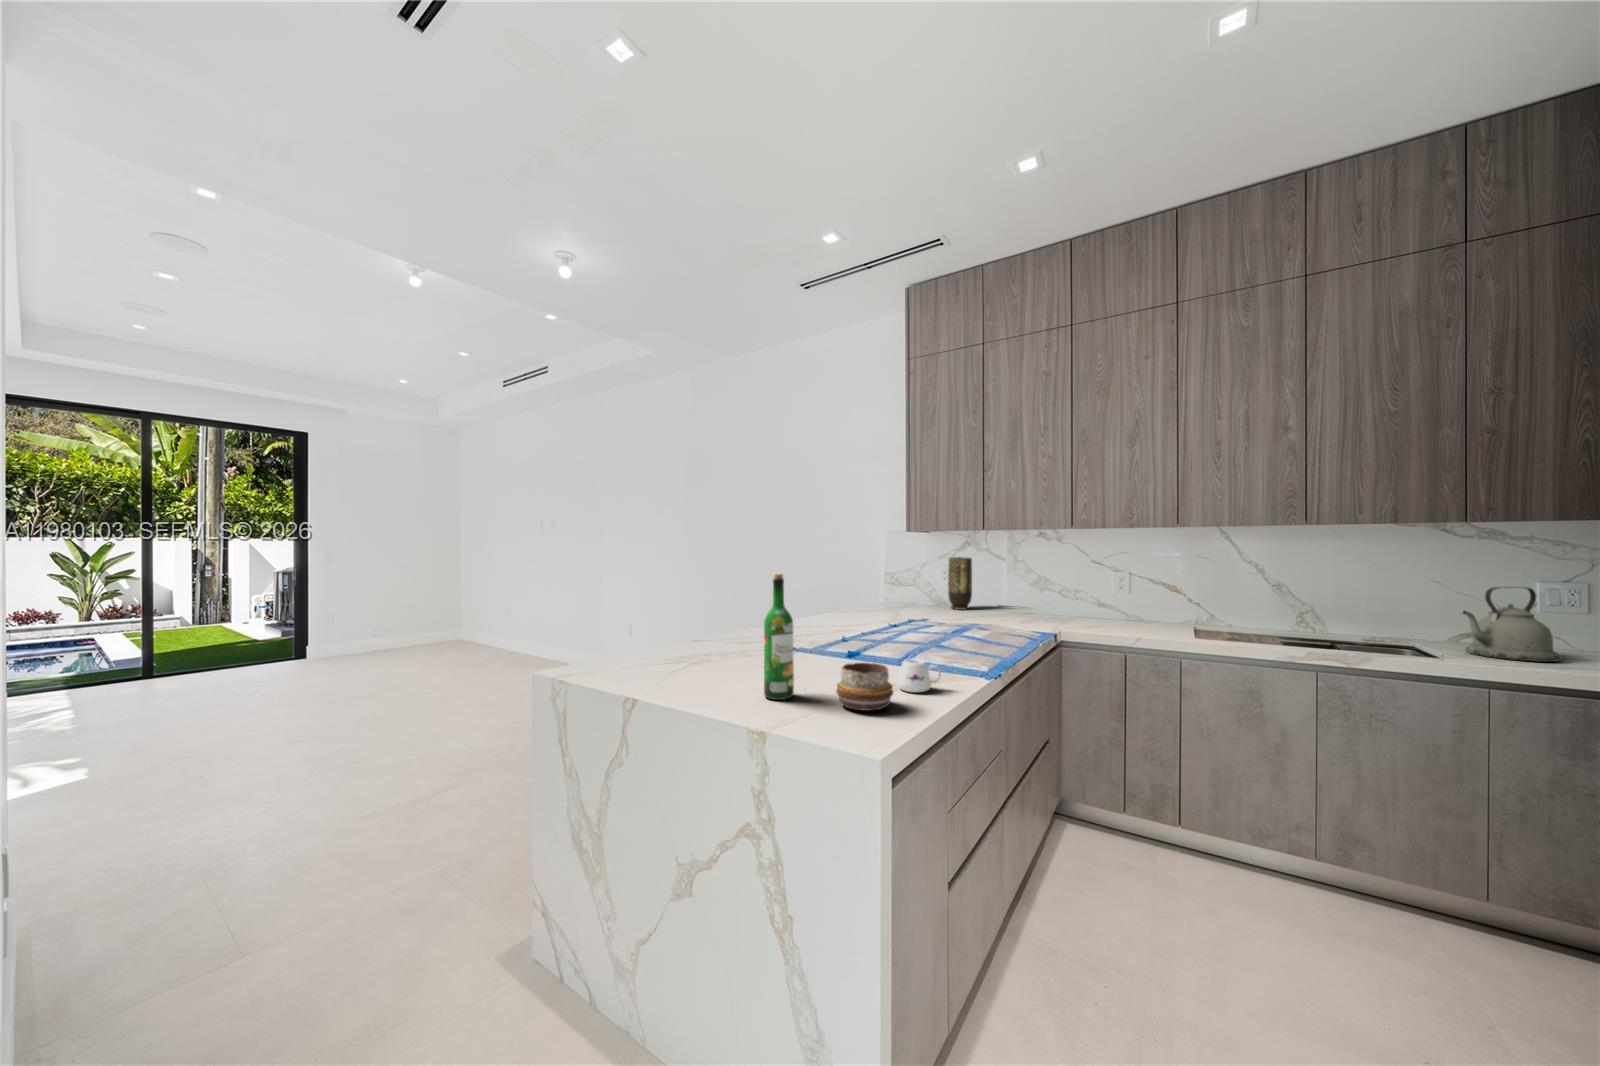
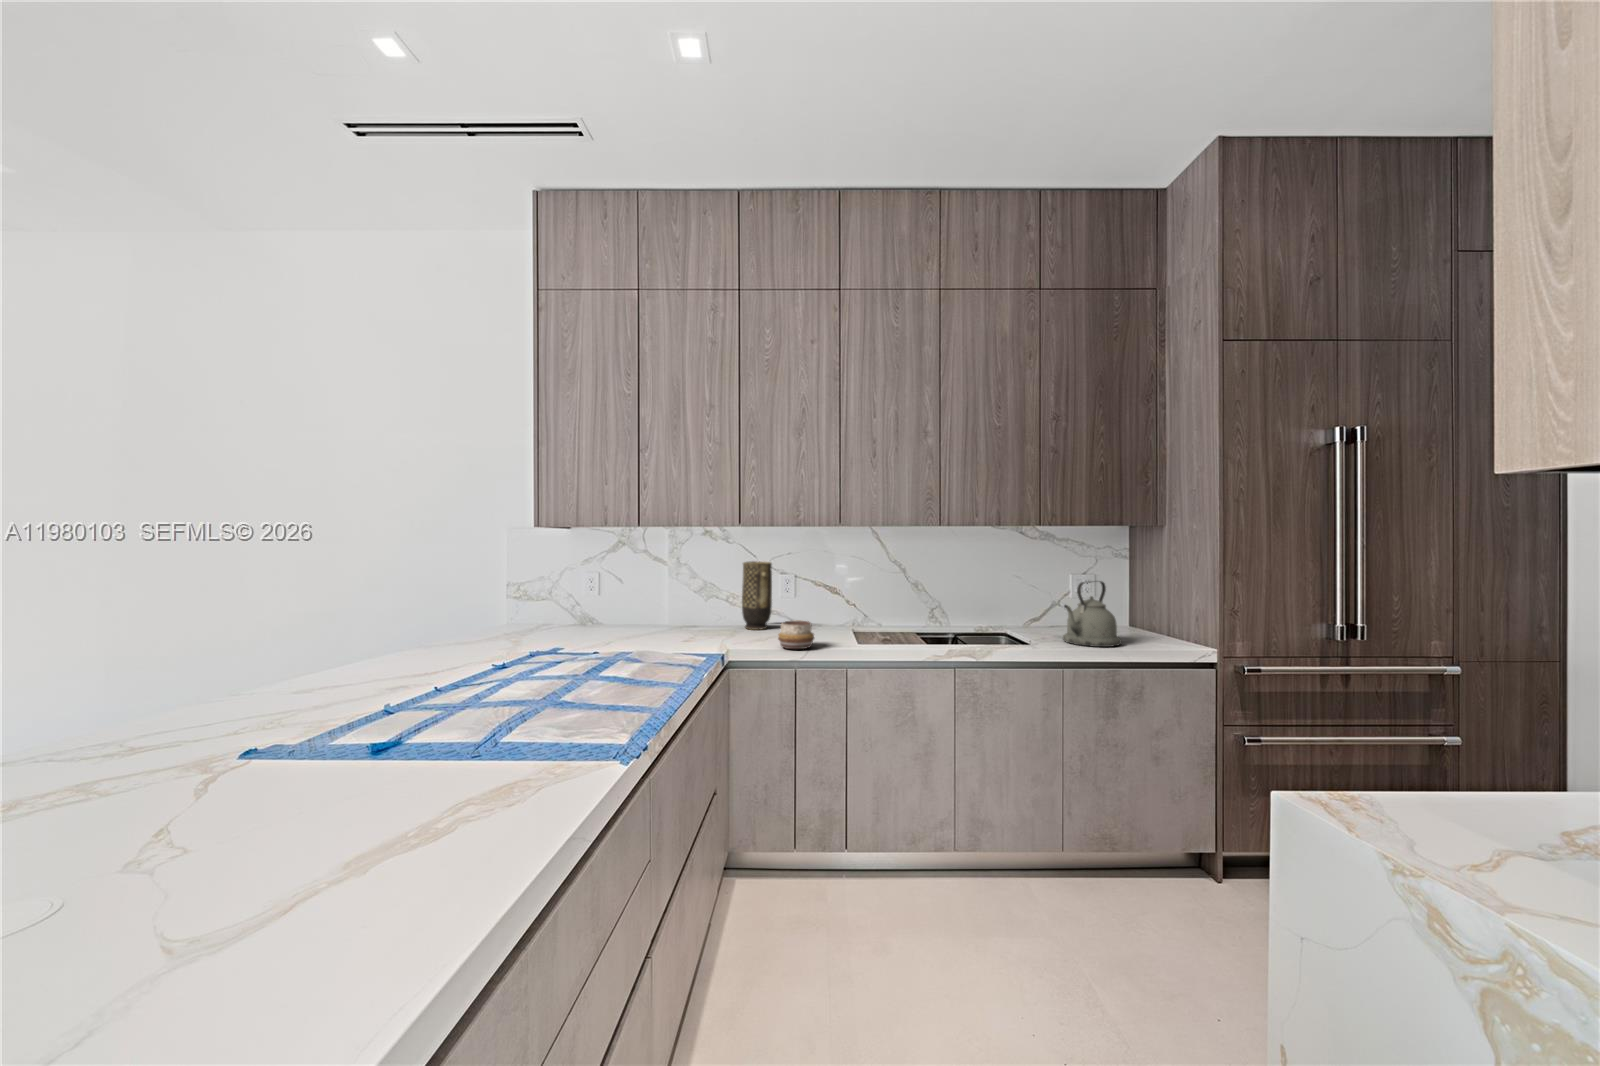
vase: present [948,557,972,610] -> present [742,561,772,630]
wine bottle: present [764,573,794,700] -> none [73,636,173,937]
mug: present [898,659,941,692] -> none [449,761,534,827]
decorative bowl: present [836,662,893,711] -> present [778,621,814,649]

